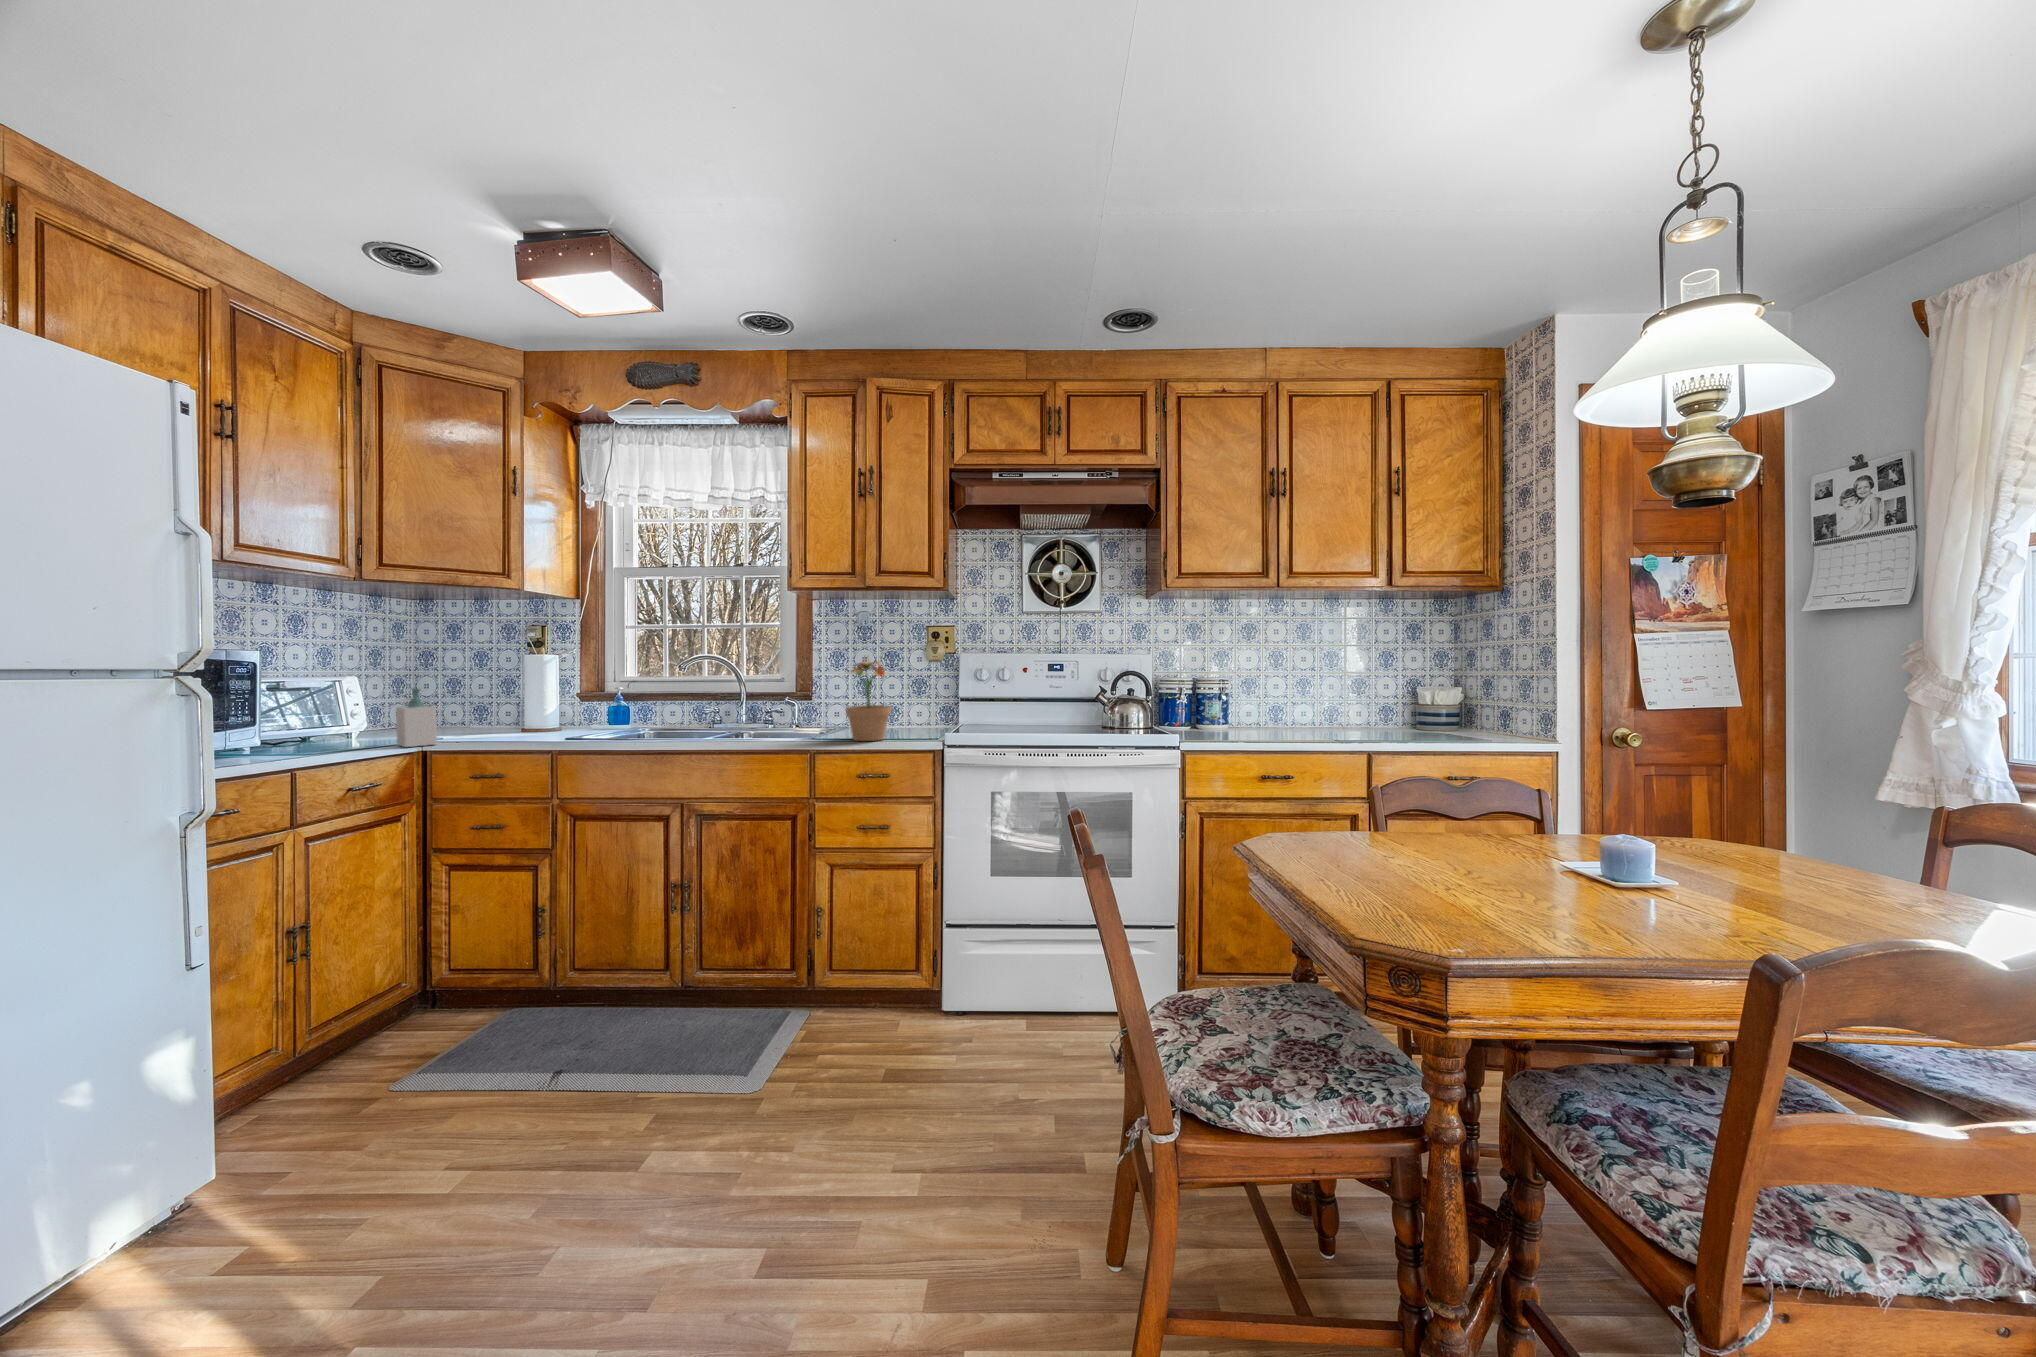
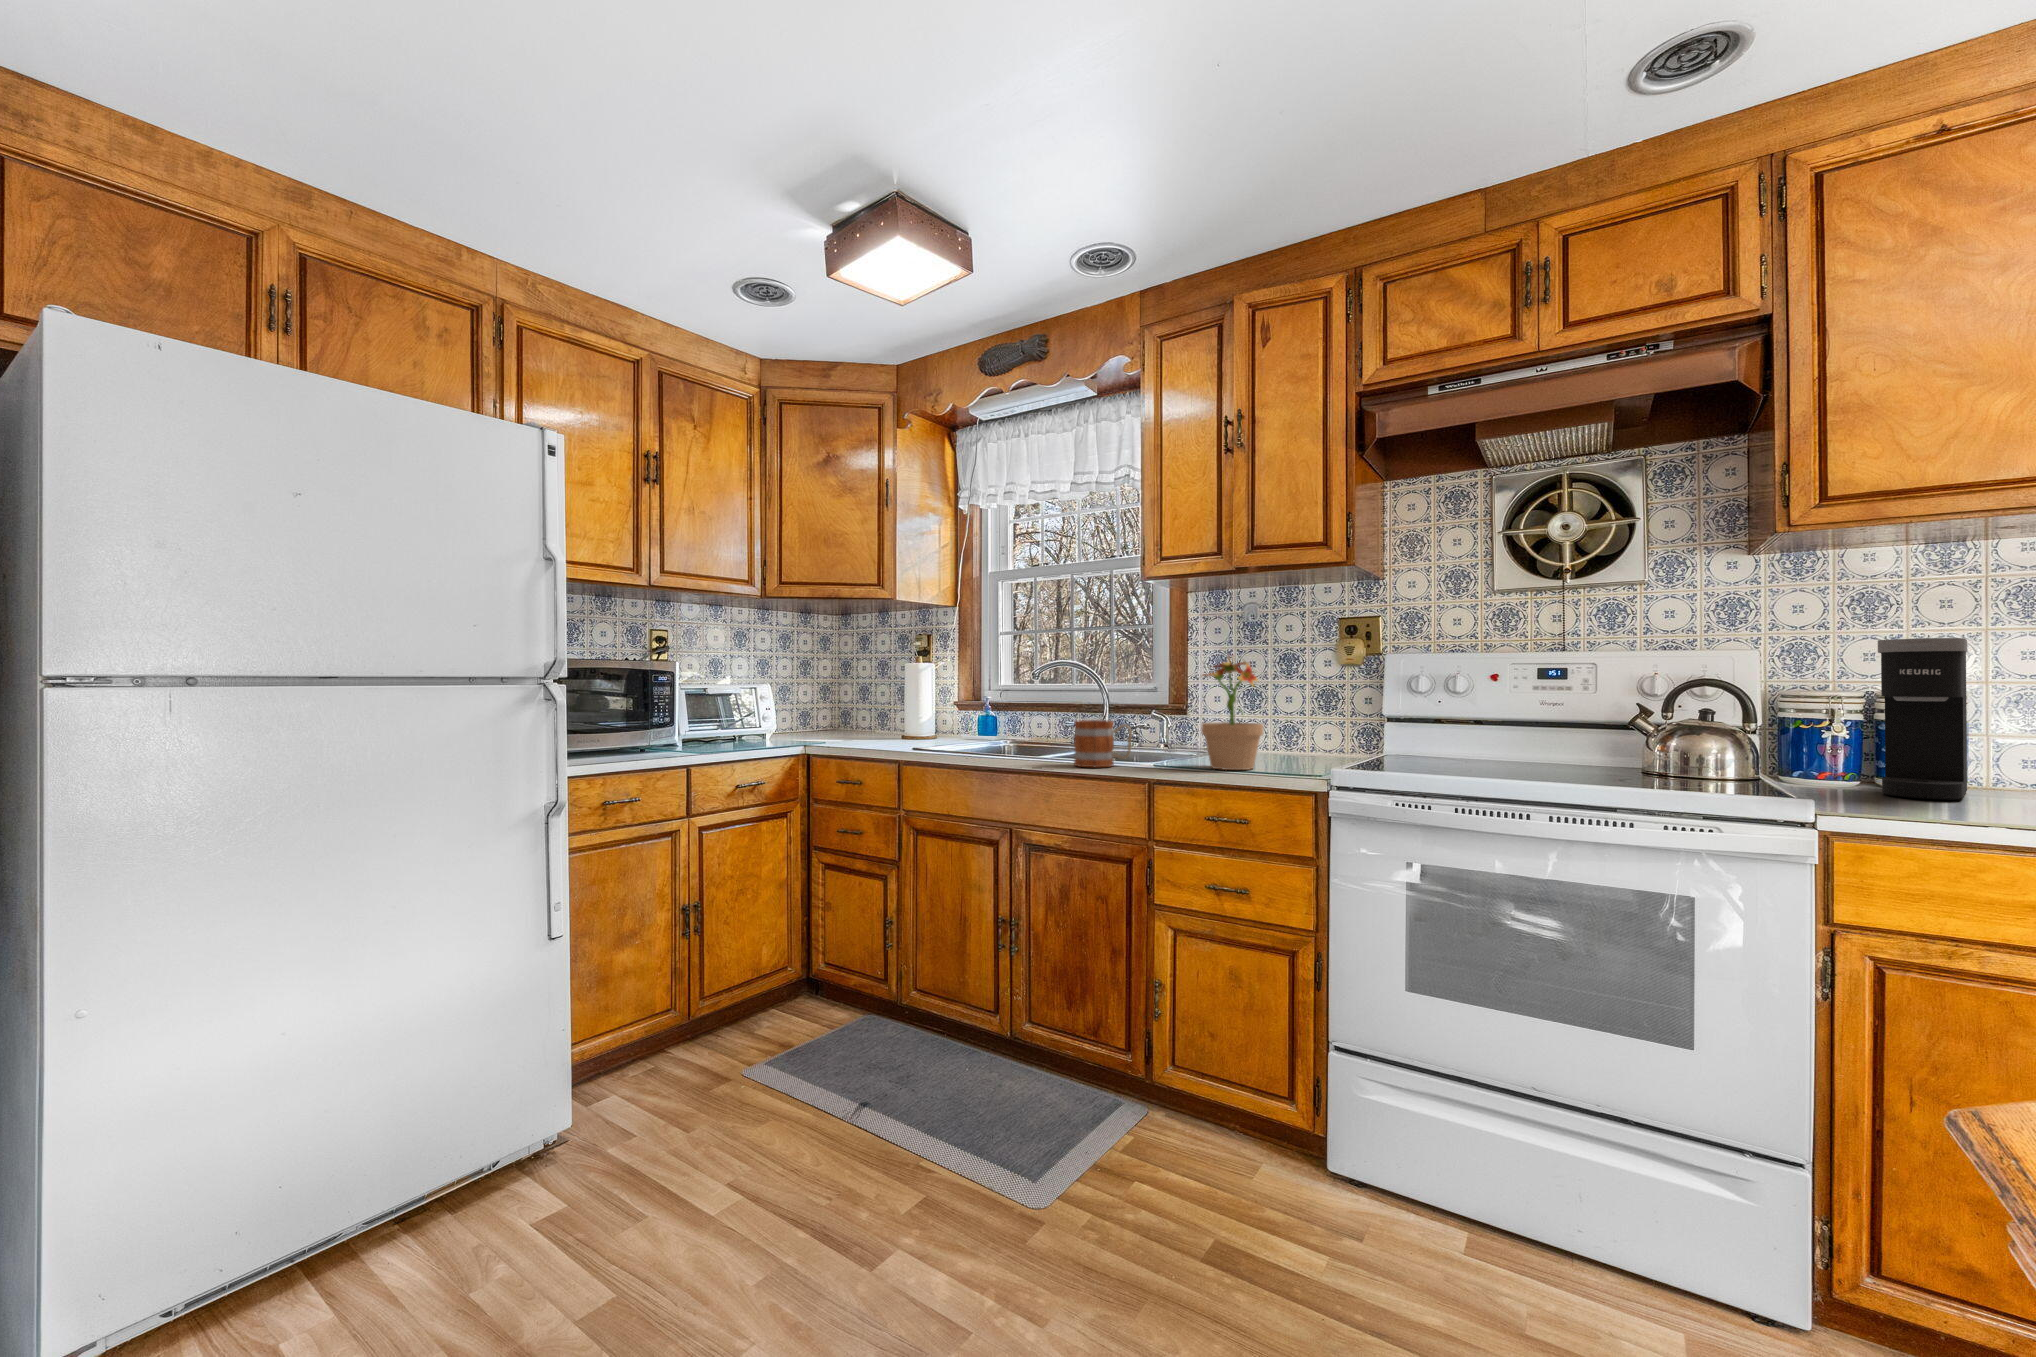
coffee maker: none [1205,652,1236,732] -> present [1878,638,1967,800]
soap bottle: present [396,688,437,747] -> none [789,691,817,747]
mug: none [744,708,792,747] -> present [1074,720,1132,767]

